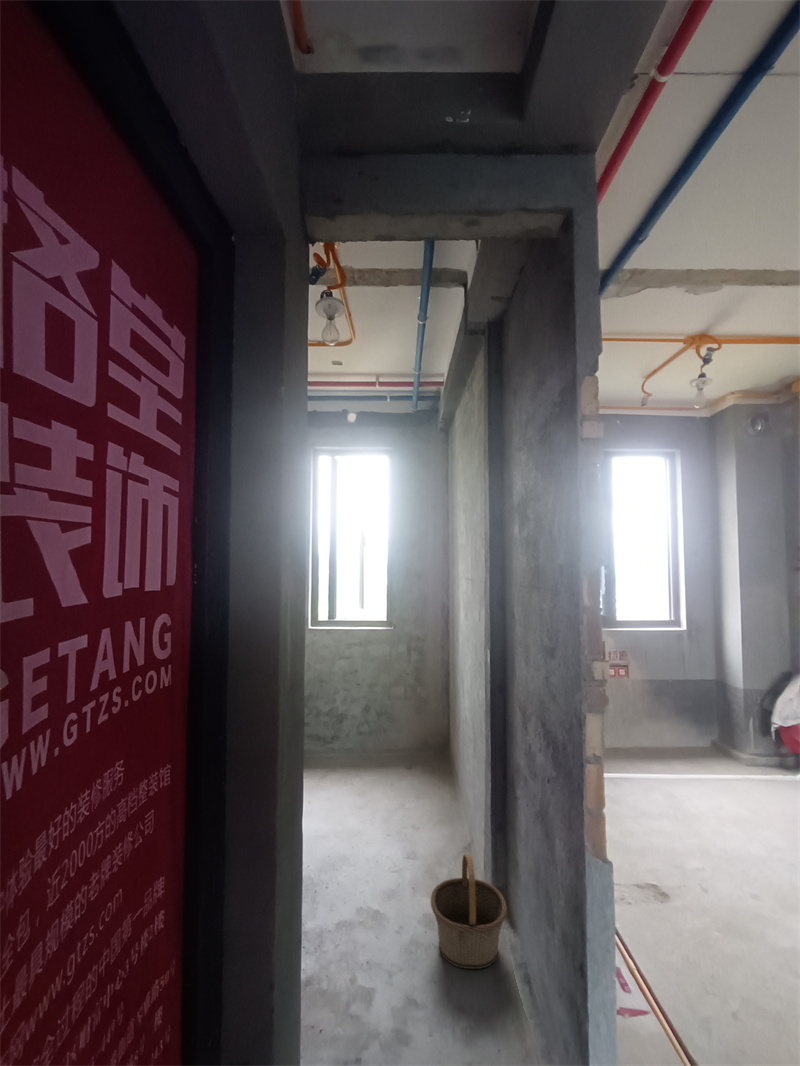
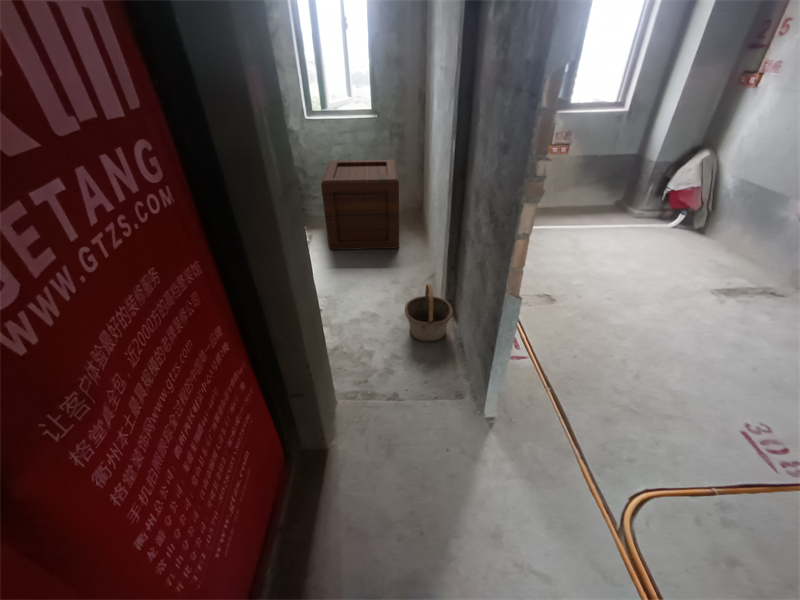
wooden crate: none [321,680,422,804] -> present [321,159,399,250]

